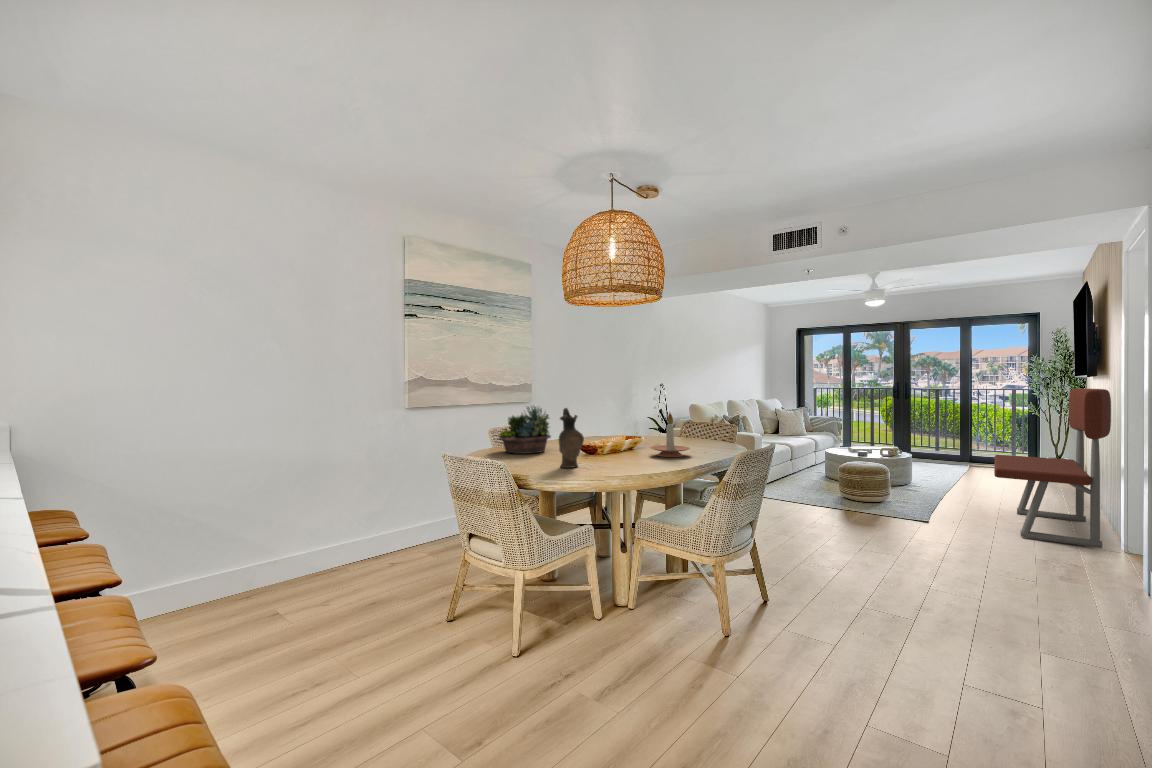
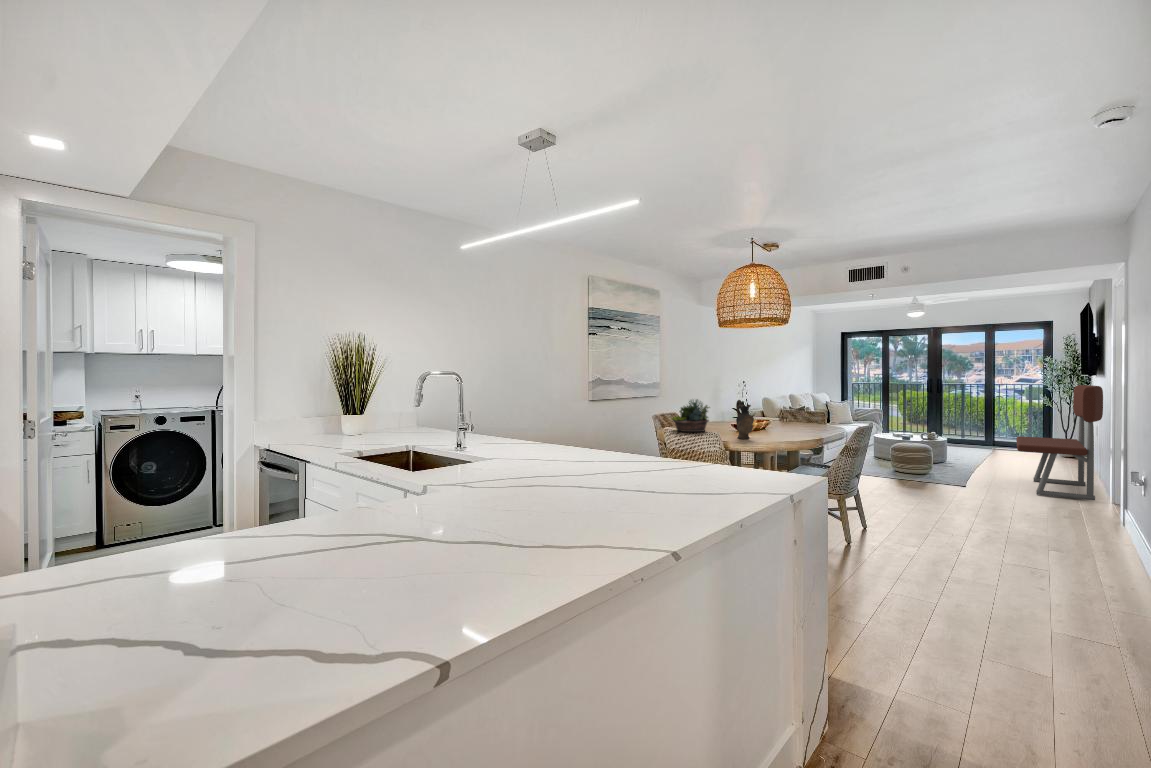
candle holder: present [650,413,690,457] -> none [784,403,814,433]

